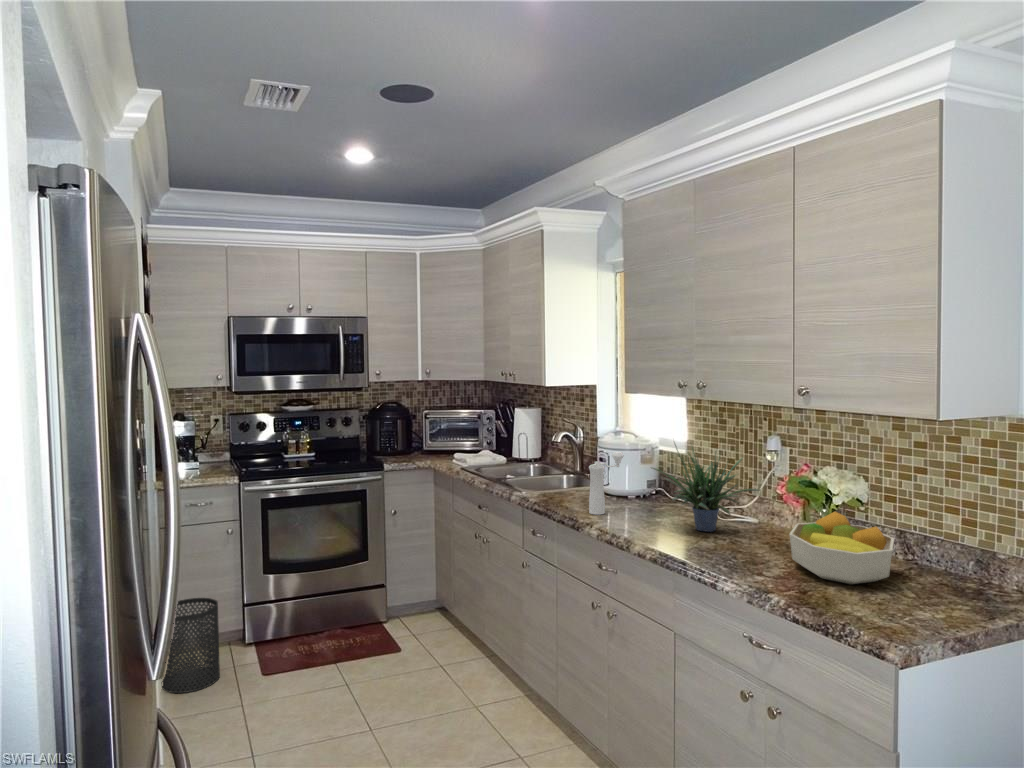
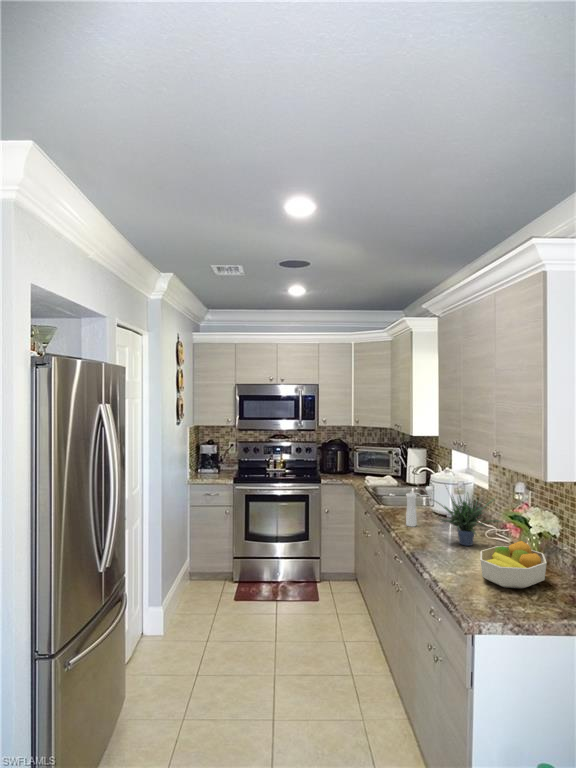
trash can: present [161,598,220,693] -> none [185,549,216,602]

